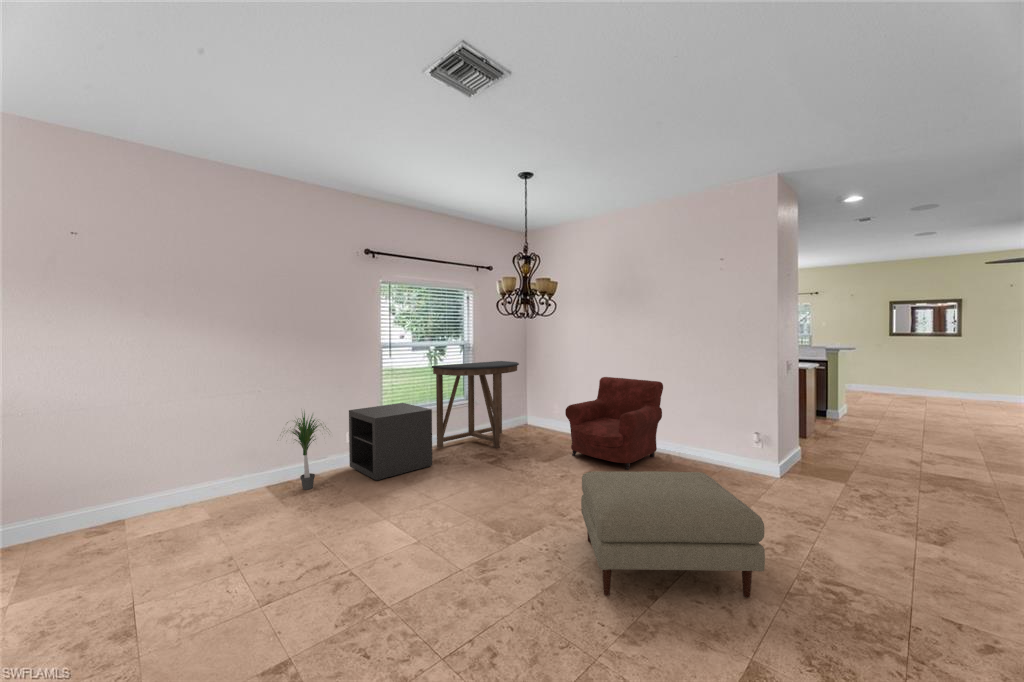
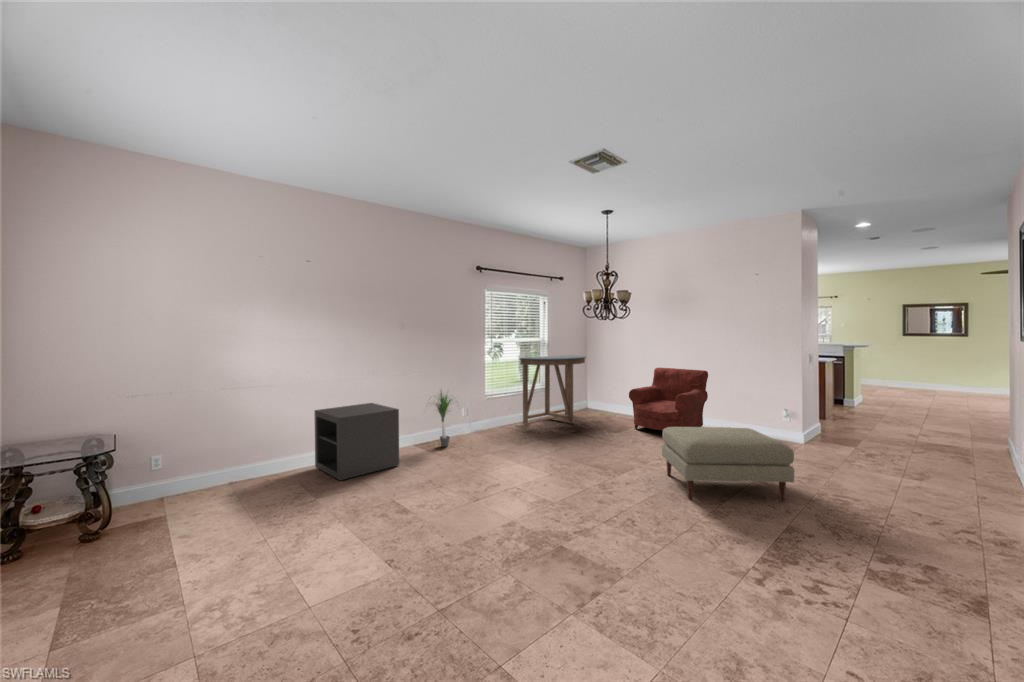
storage cabinet: present [349,403,432,480] -> present [314,403,399,480]

